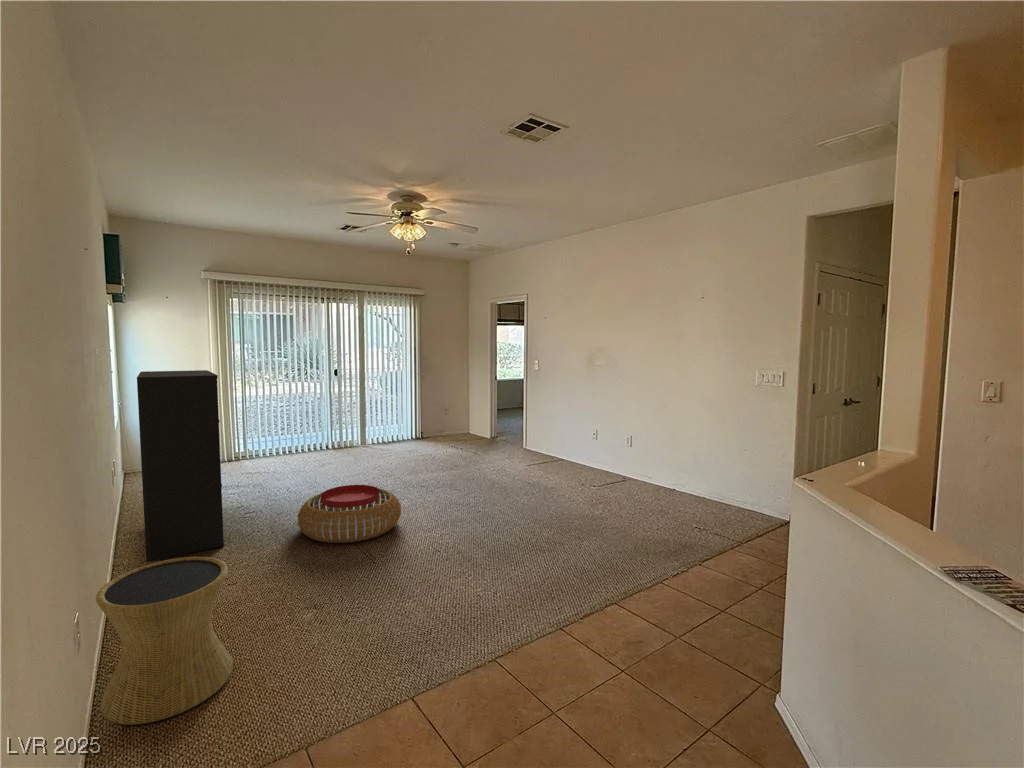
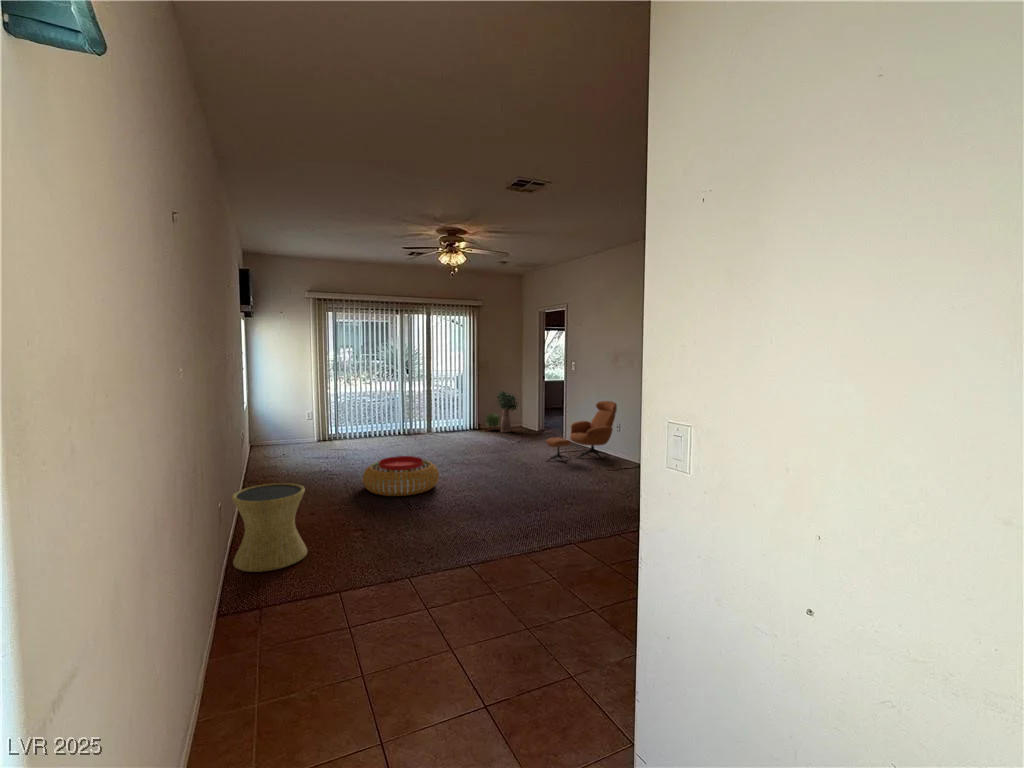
bookshelf: present [137,370,224,562] -> none [258,368,312,499]
potted plant: none [428,393,468,441] -> present [486,391,518,432]
lounge chair: none [516,404,592,479] -> present [547,401,617,462]

